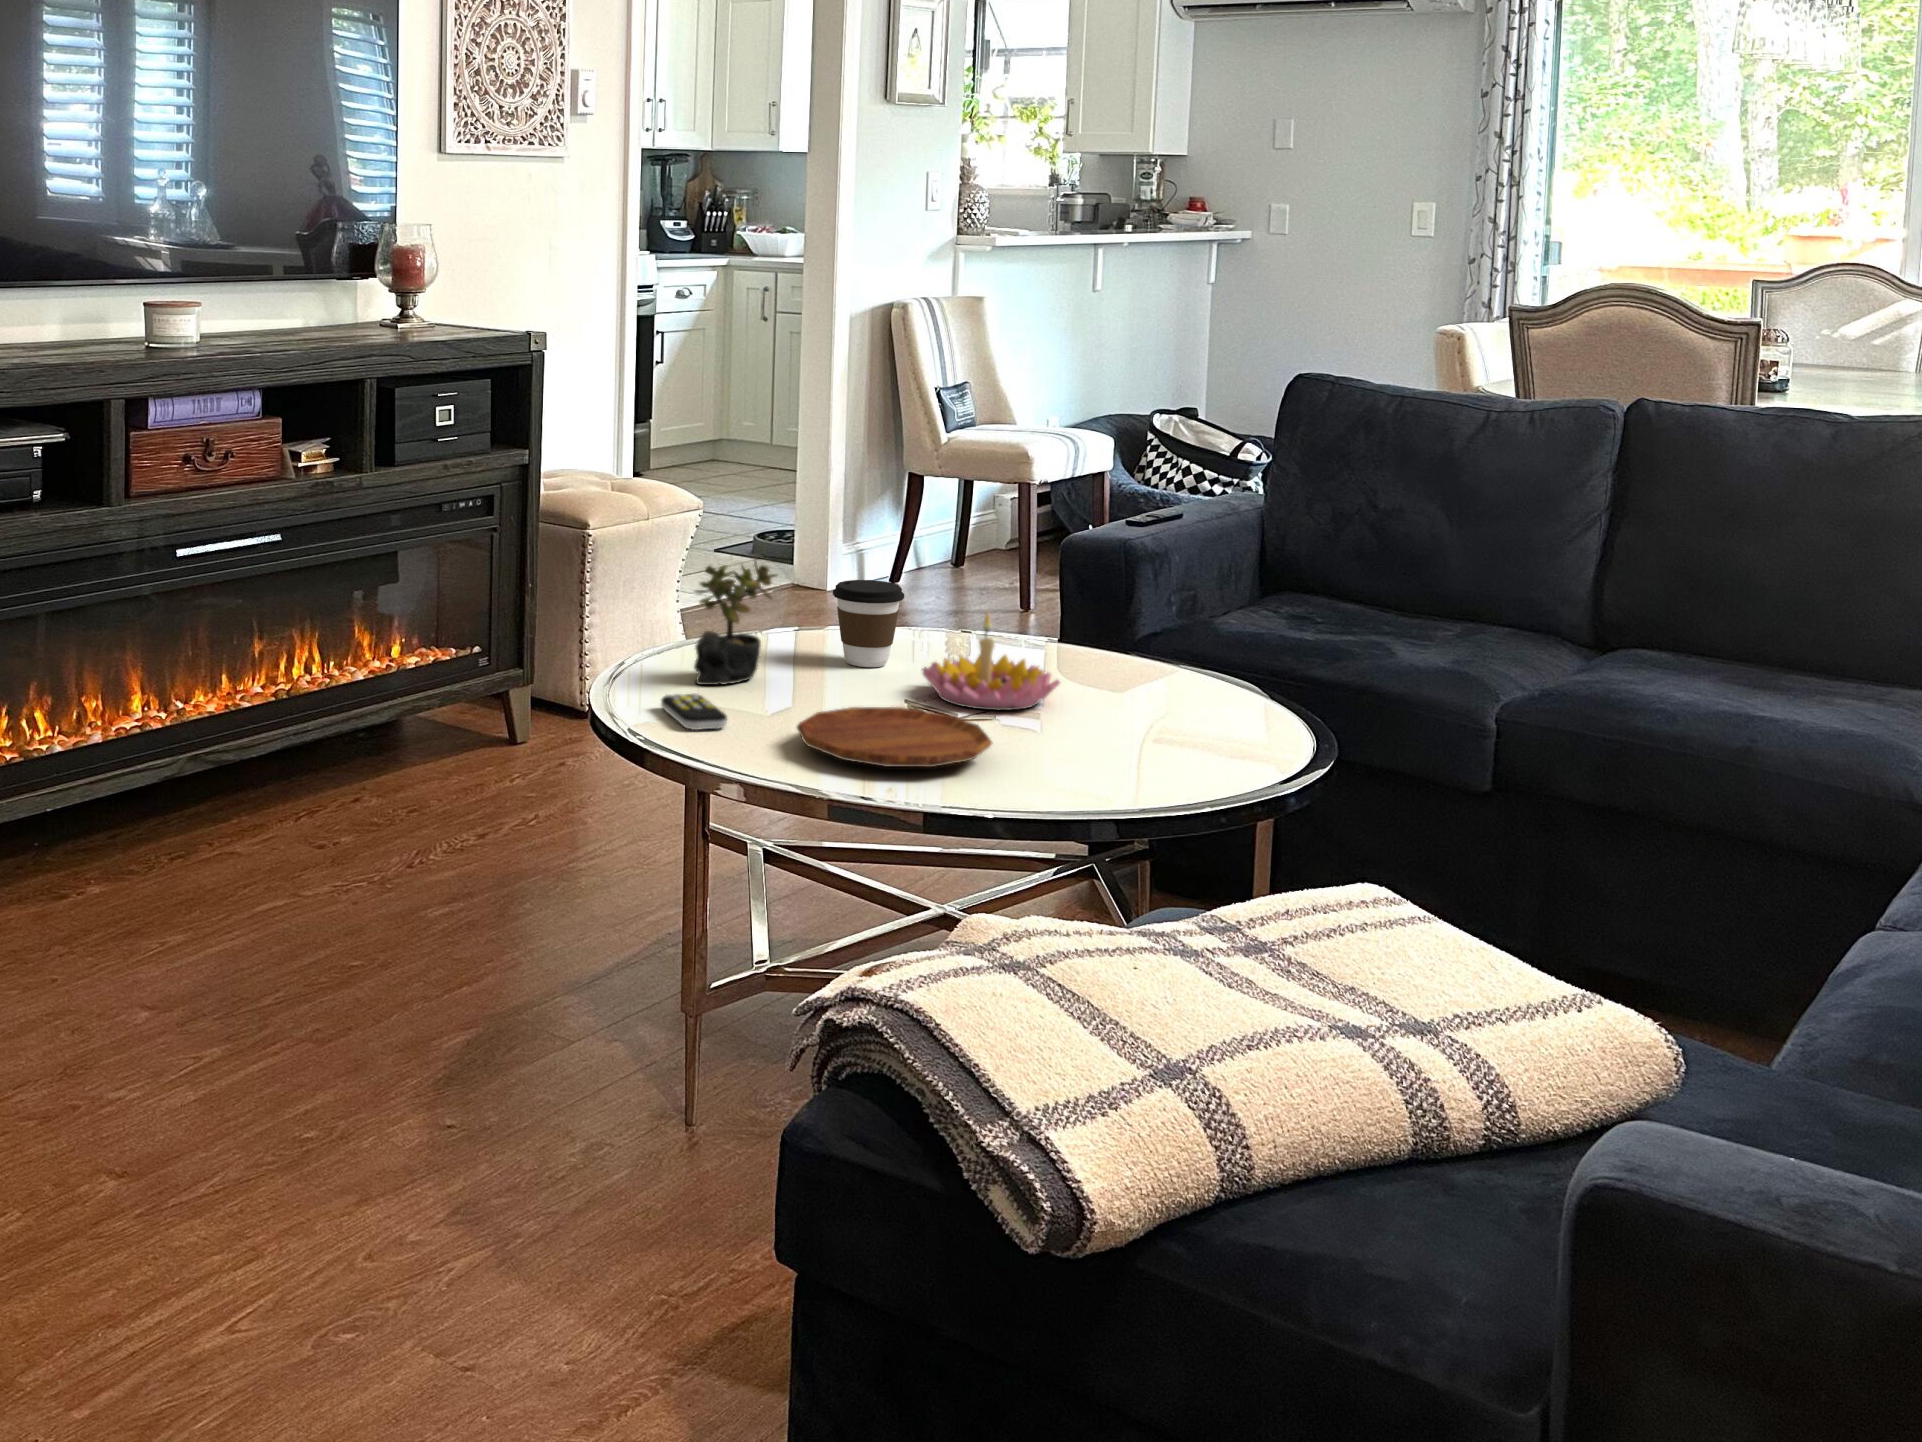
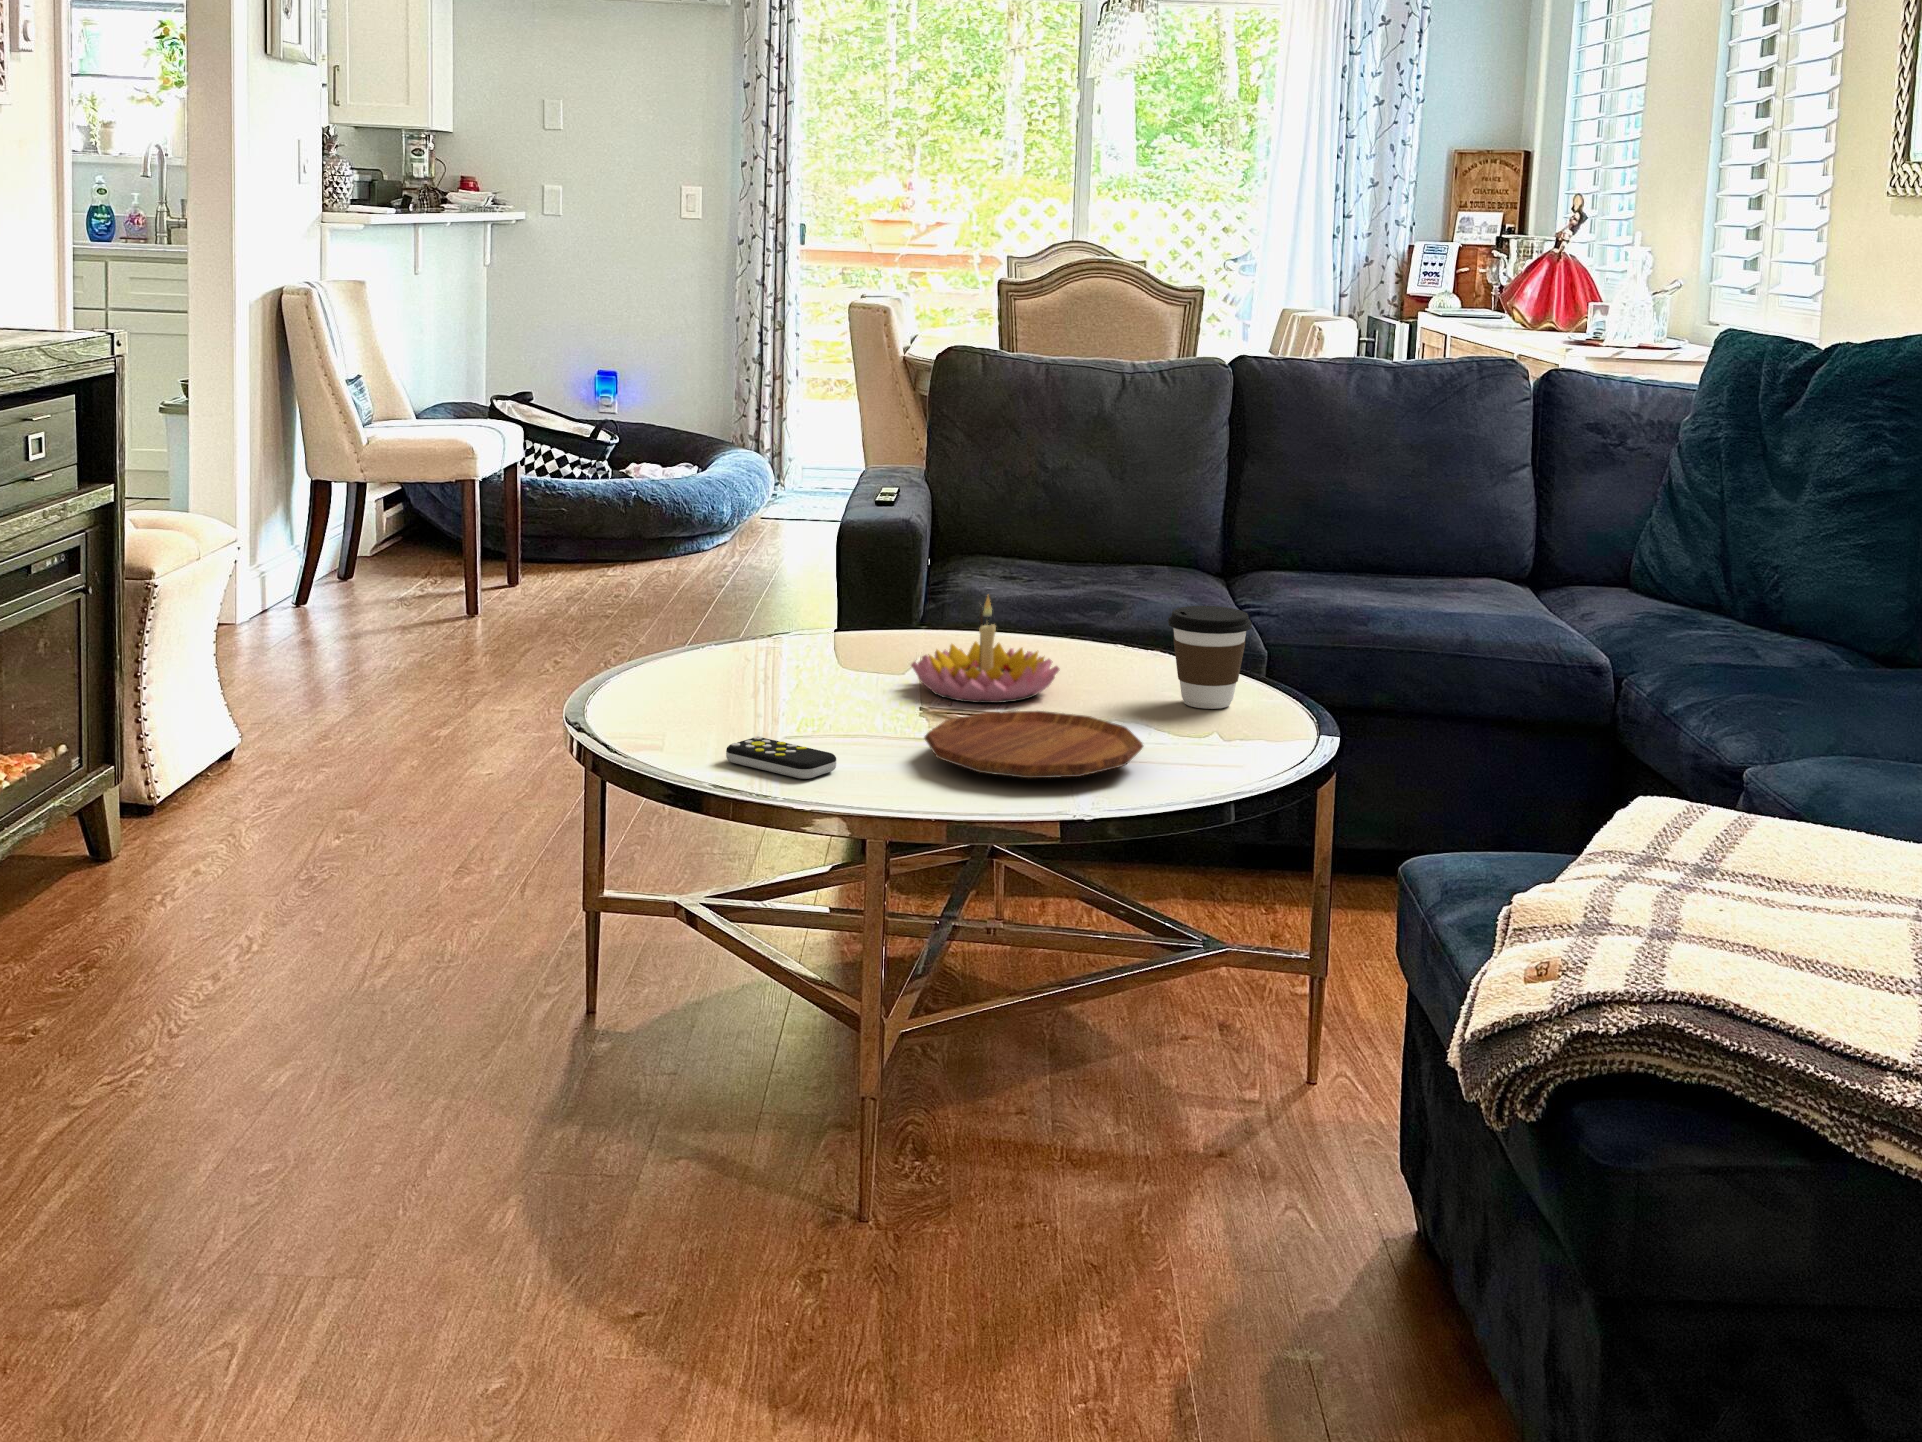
succulent plant: present [694,561,777,685] -> none [673,568,766,728]
coffee cup: present [833,580,904,667] -> present [1168,606,1252,709]

